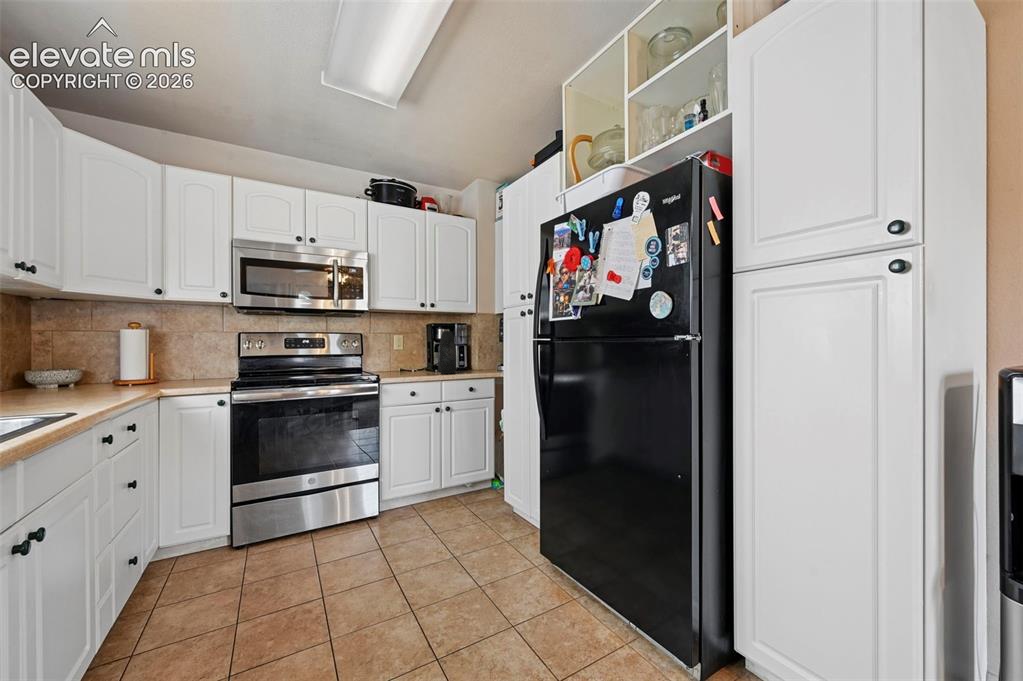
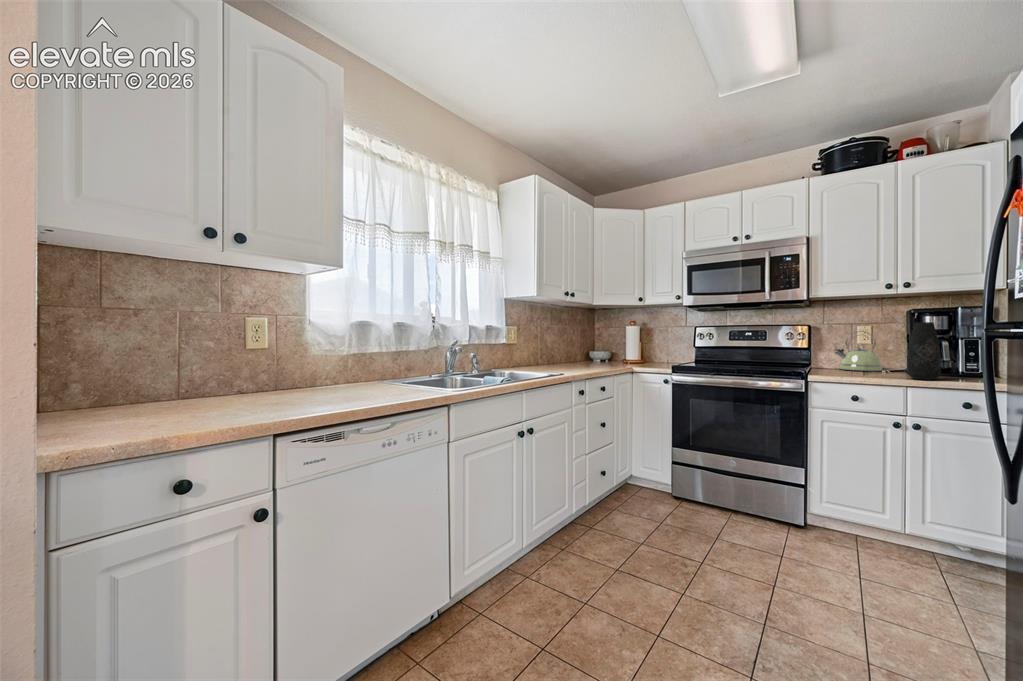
kettle: none [381,340,413,372] -> present [835,331,882,371]

